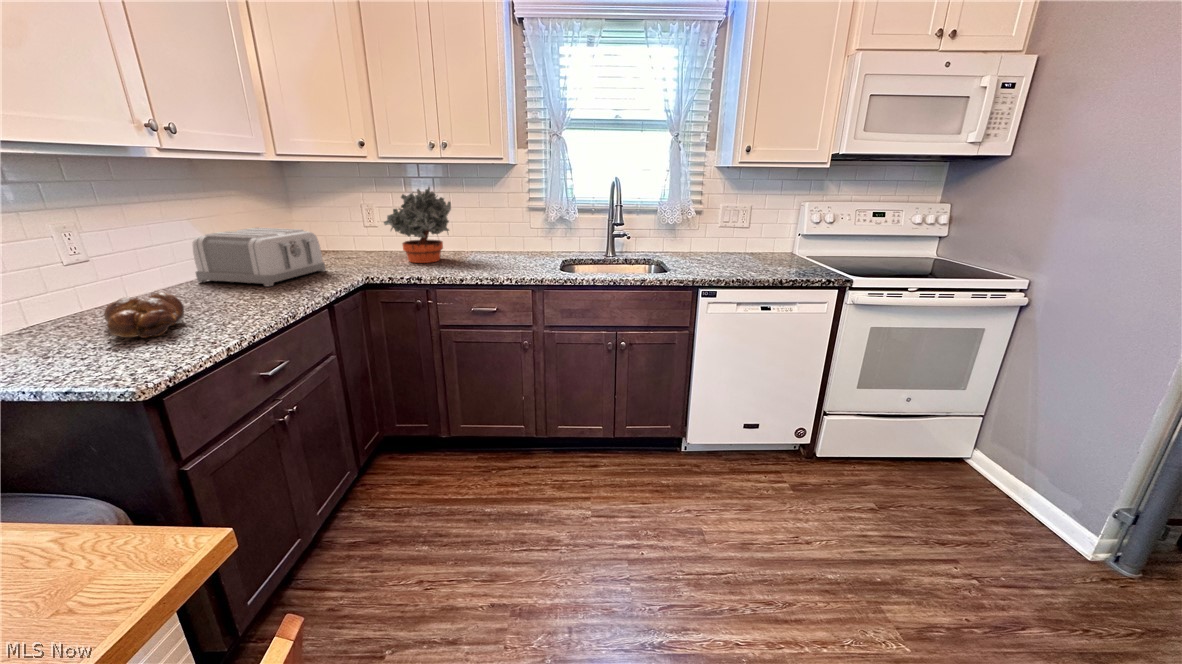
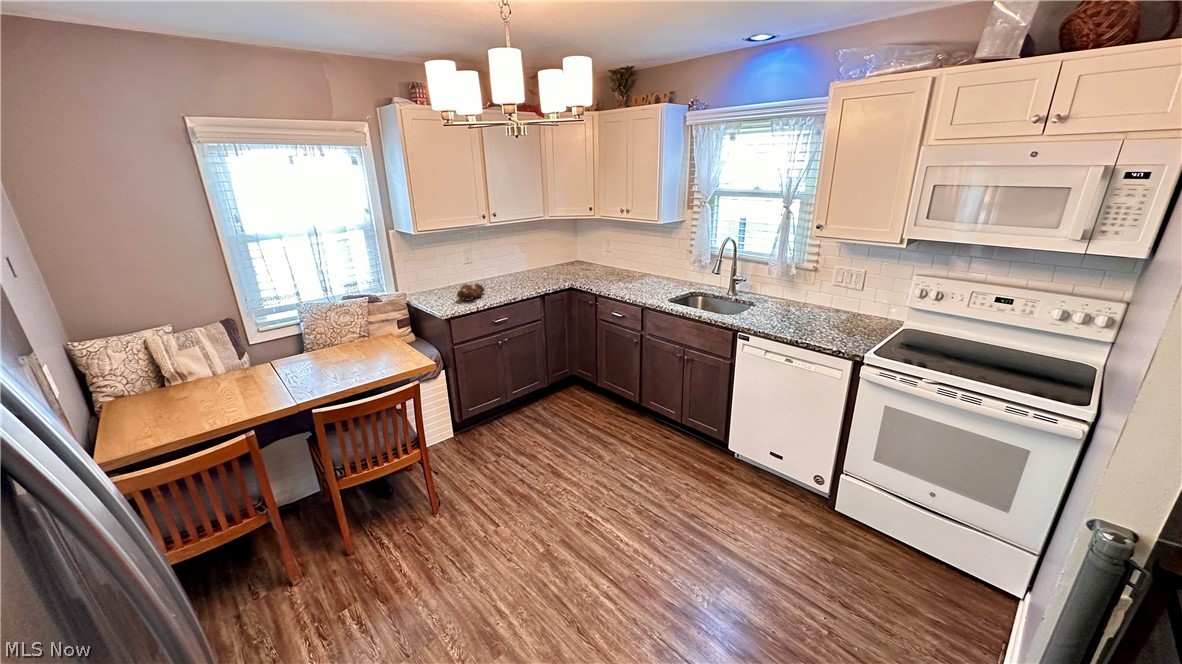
potted plant: present [384,187,451,263] -> none [598,234,635,281]
toaster: present [192,228,325,286] -> none [512,252,563,284]

